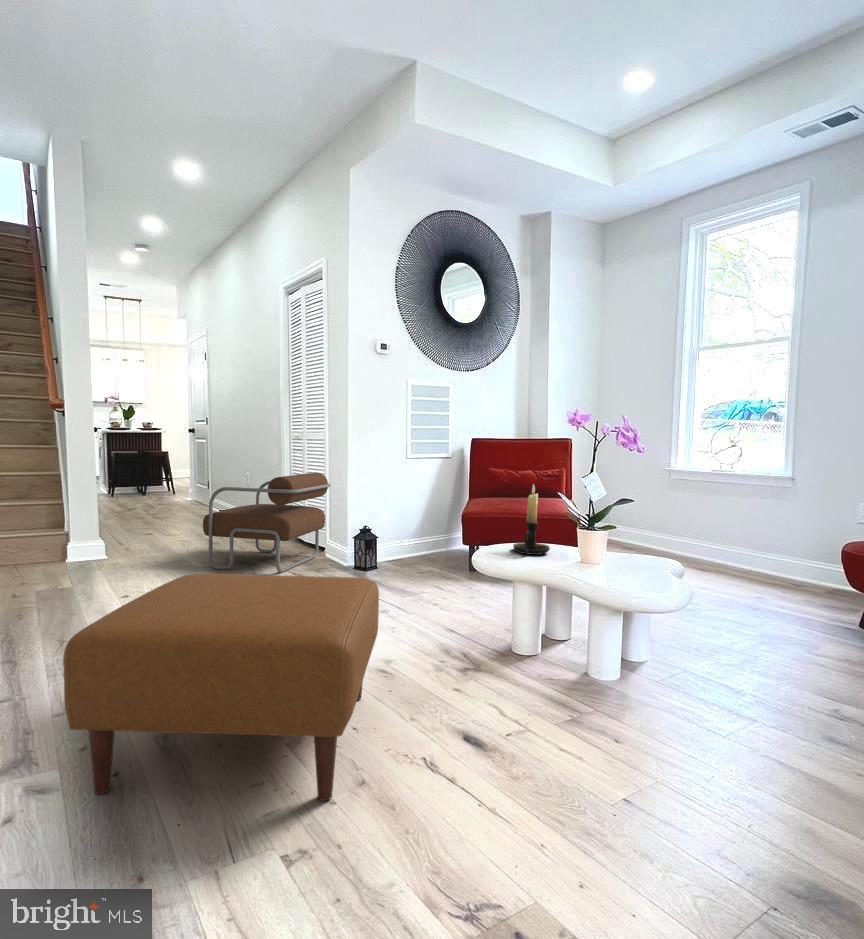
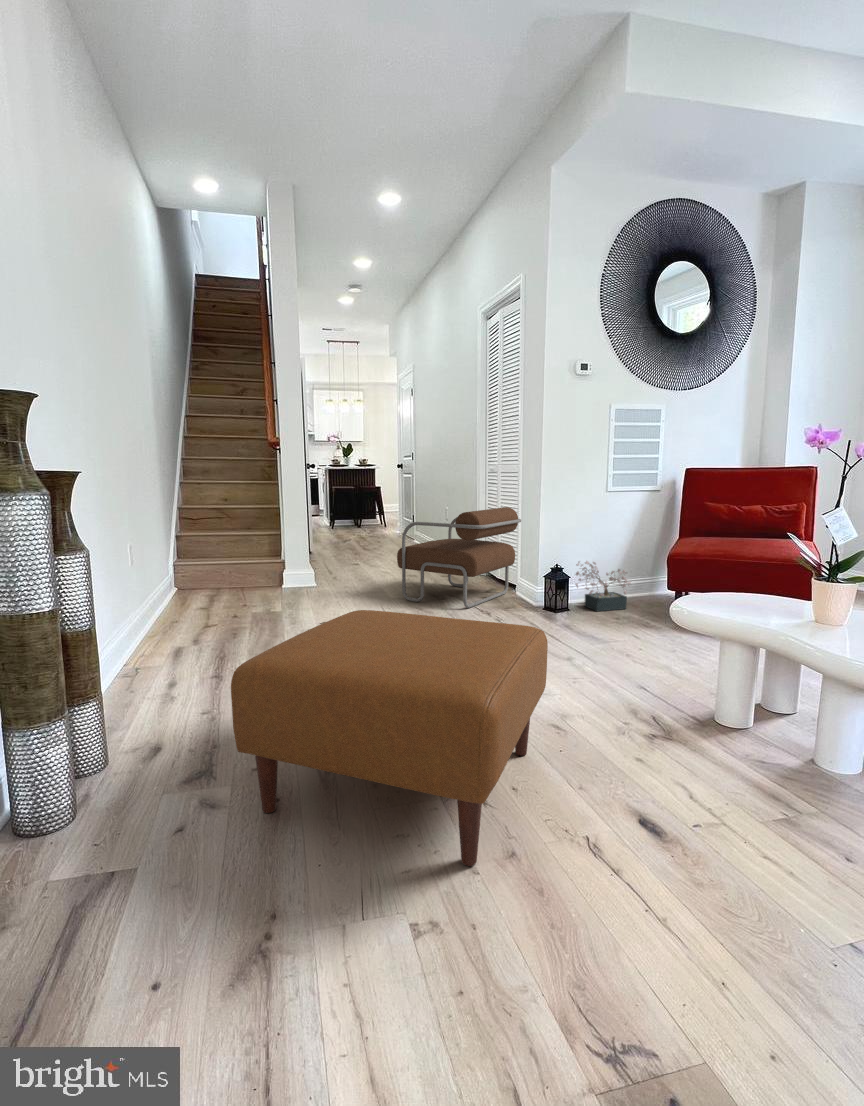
candle holder: present [513,485,550,555] -> none [723,523,773,610]
decorative plant: none [383,521,432,568] -> present [576,561,631,611]

